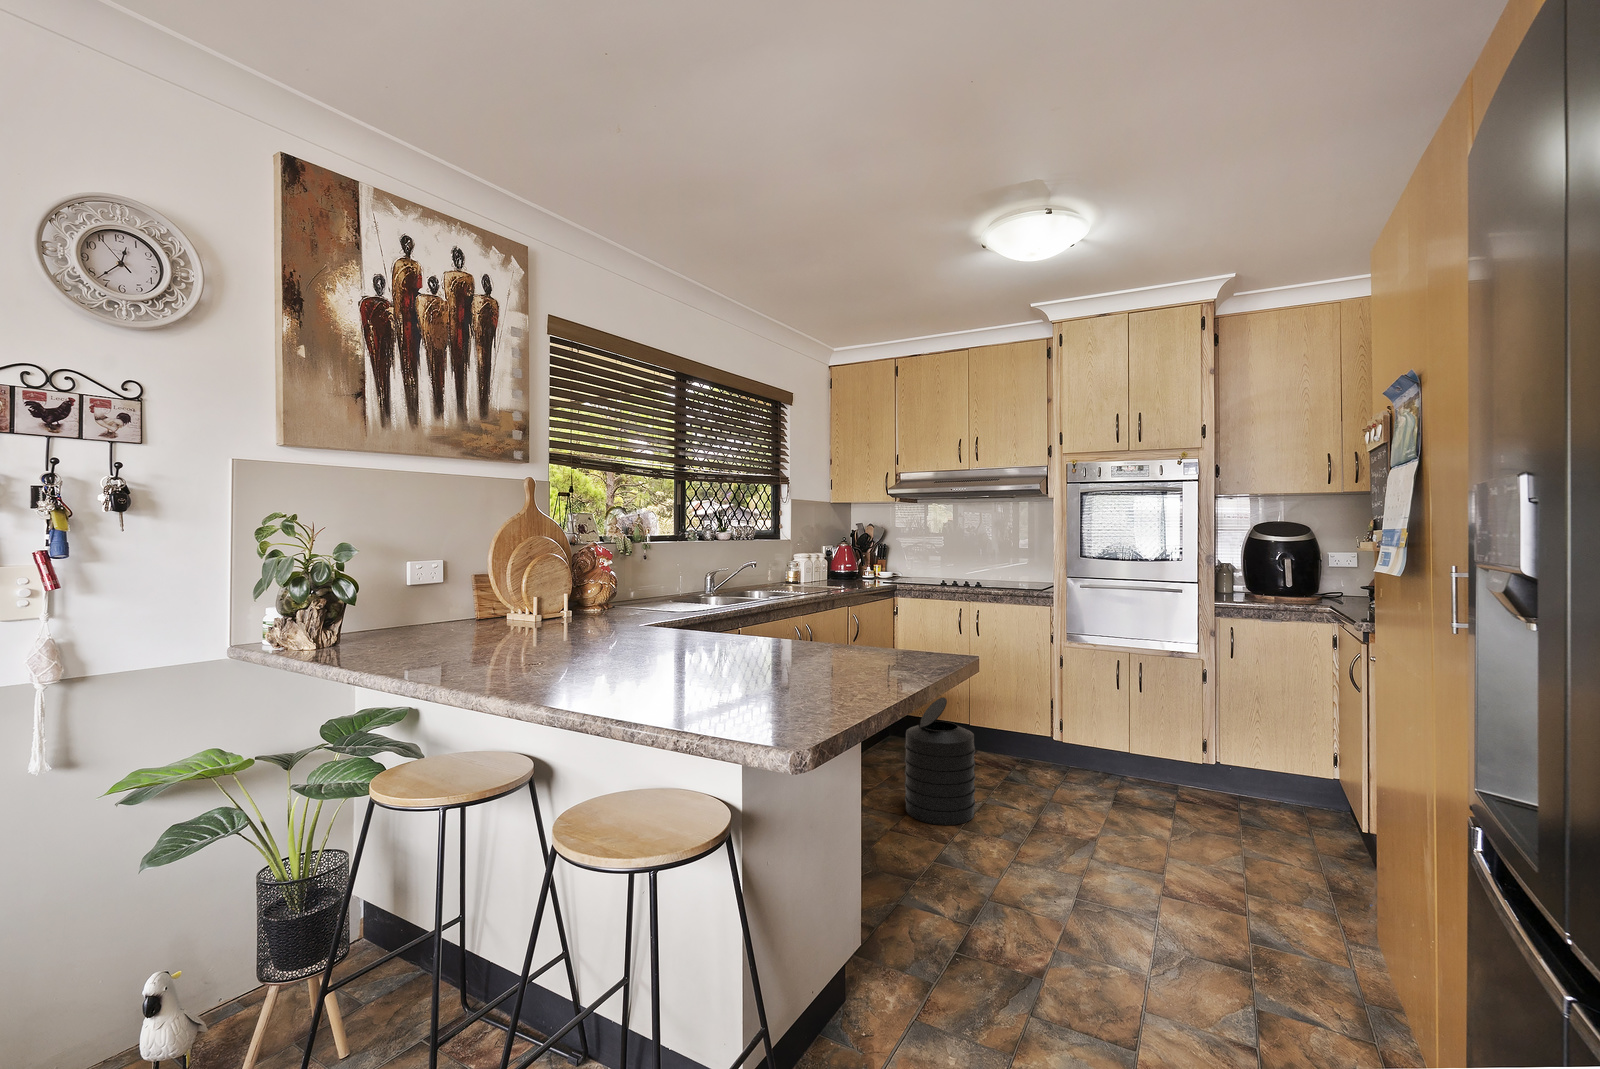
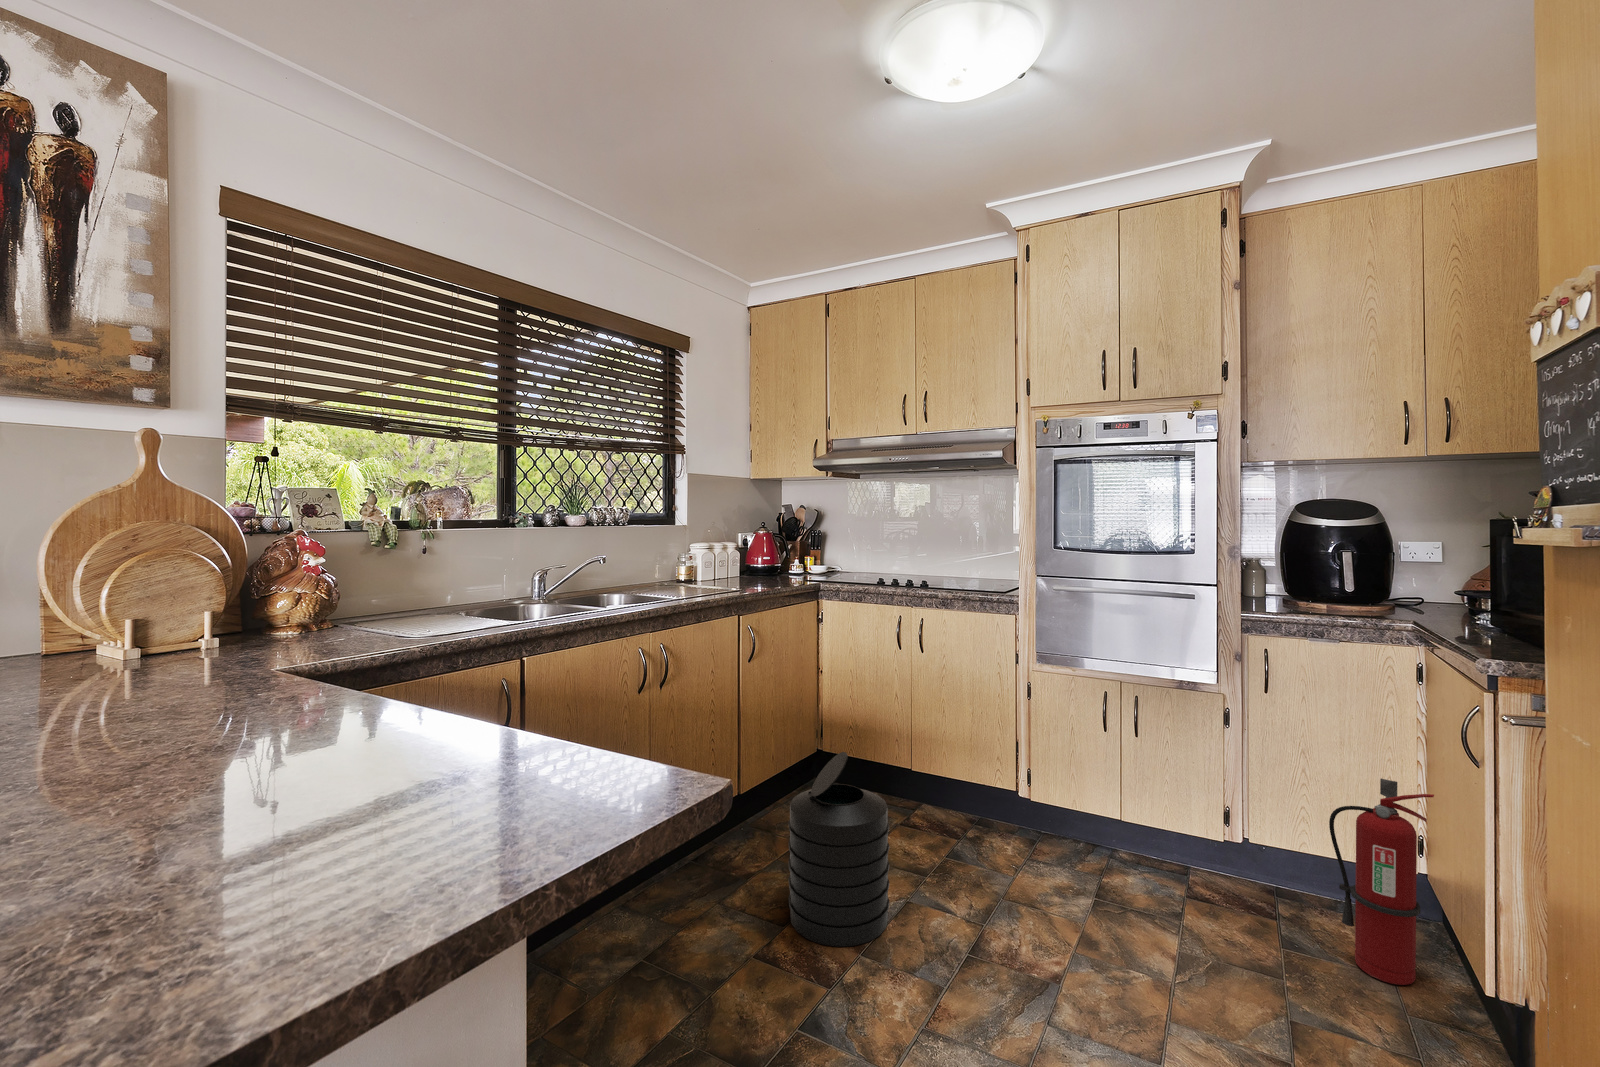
fire extinguisher: none [1272,709,1335,840] -> present [1329,778,1434,985]

